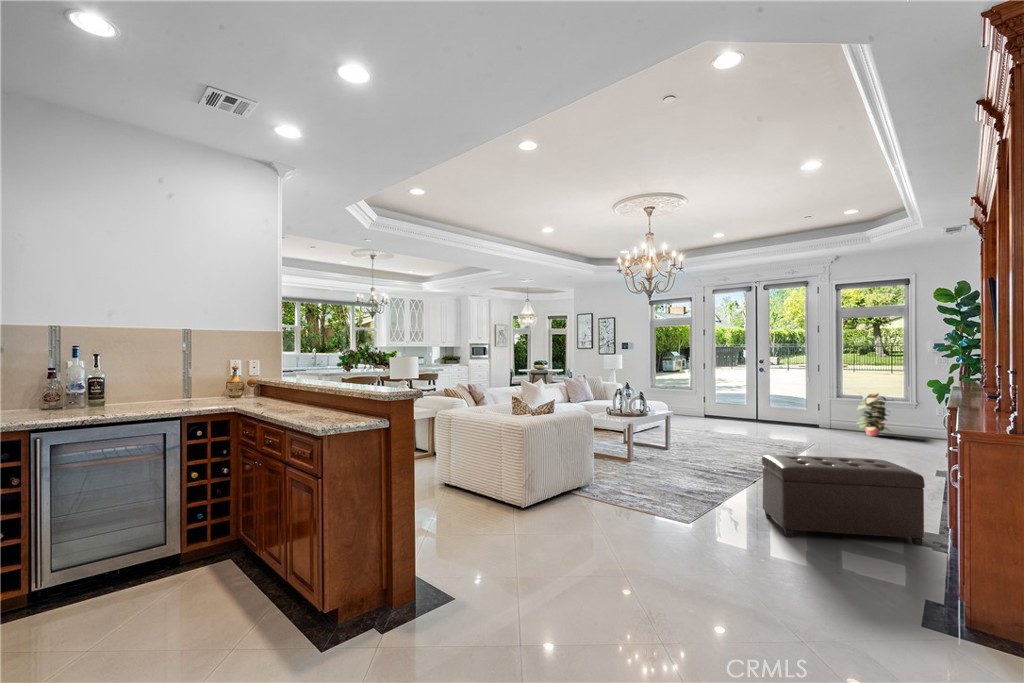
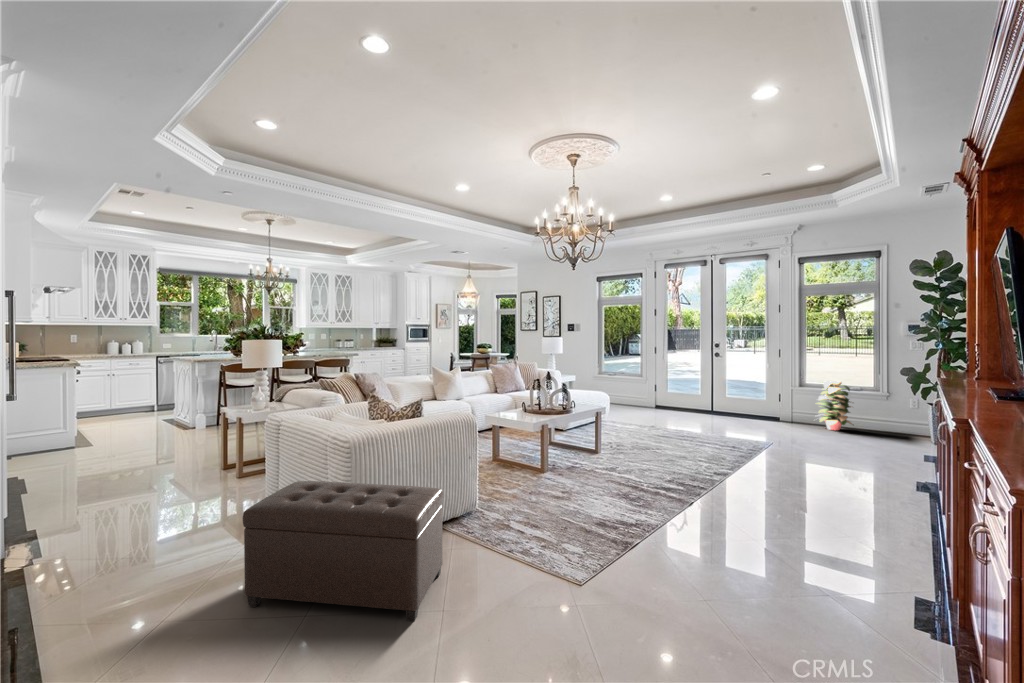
ottoman: present [762,455,925,546] -> present [243,481,443,621]

